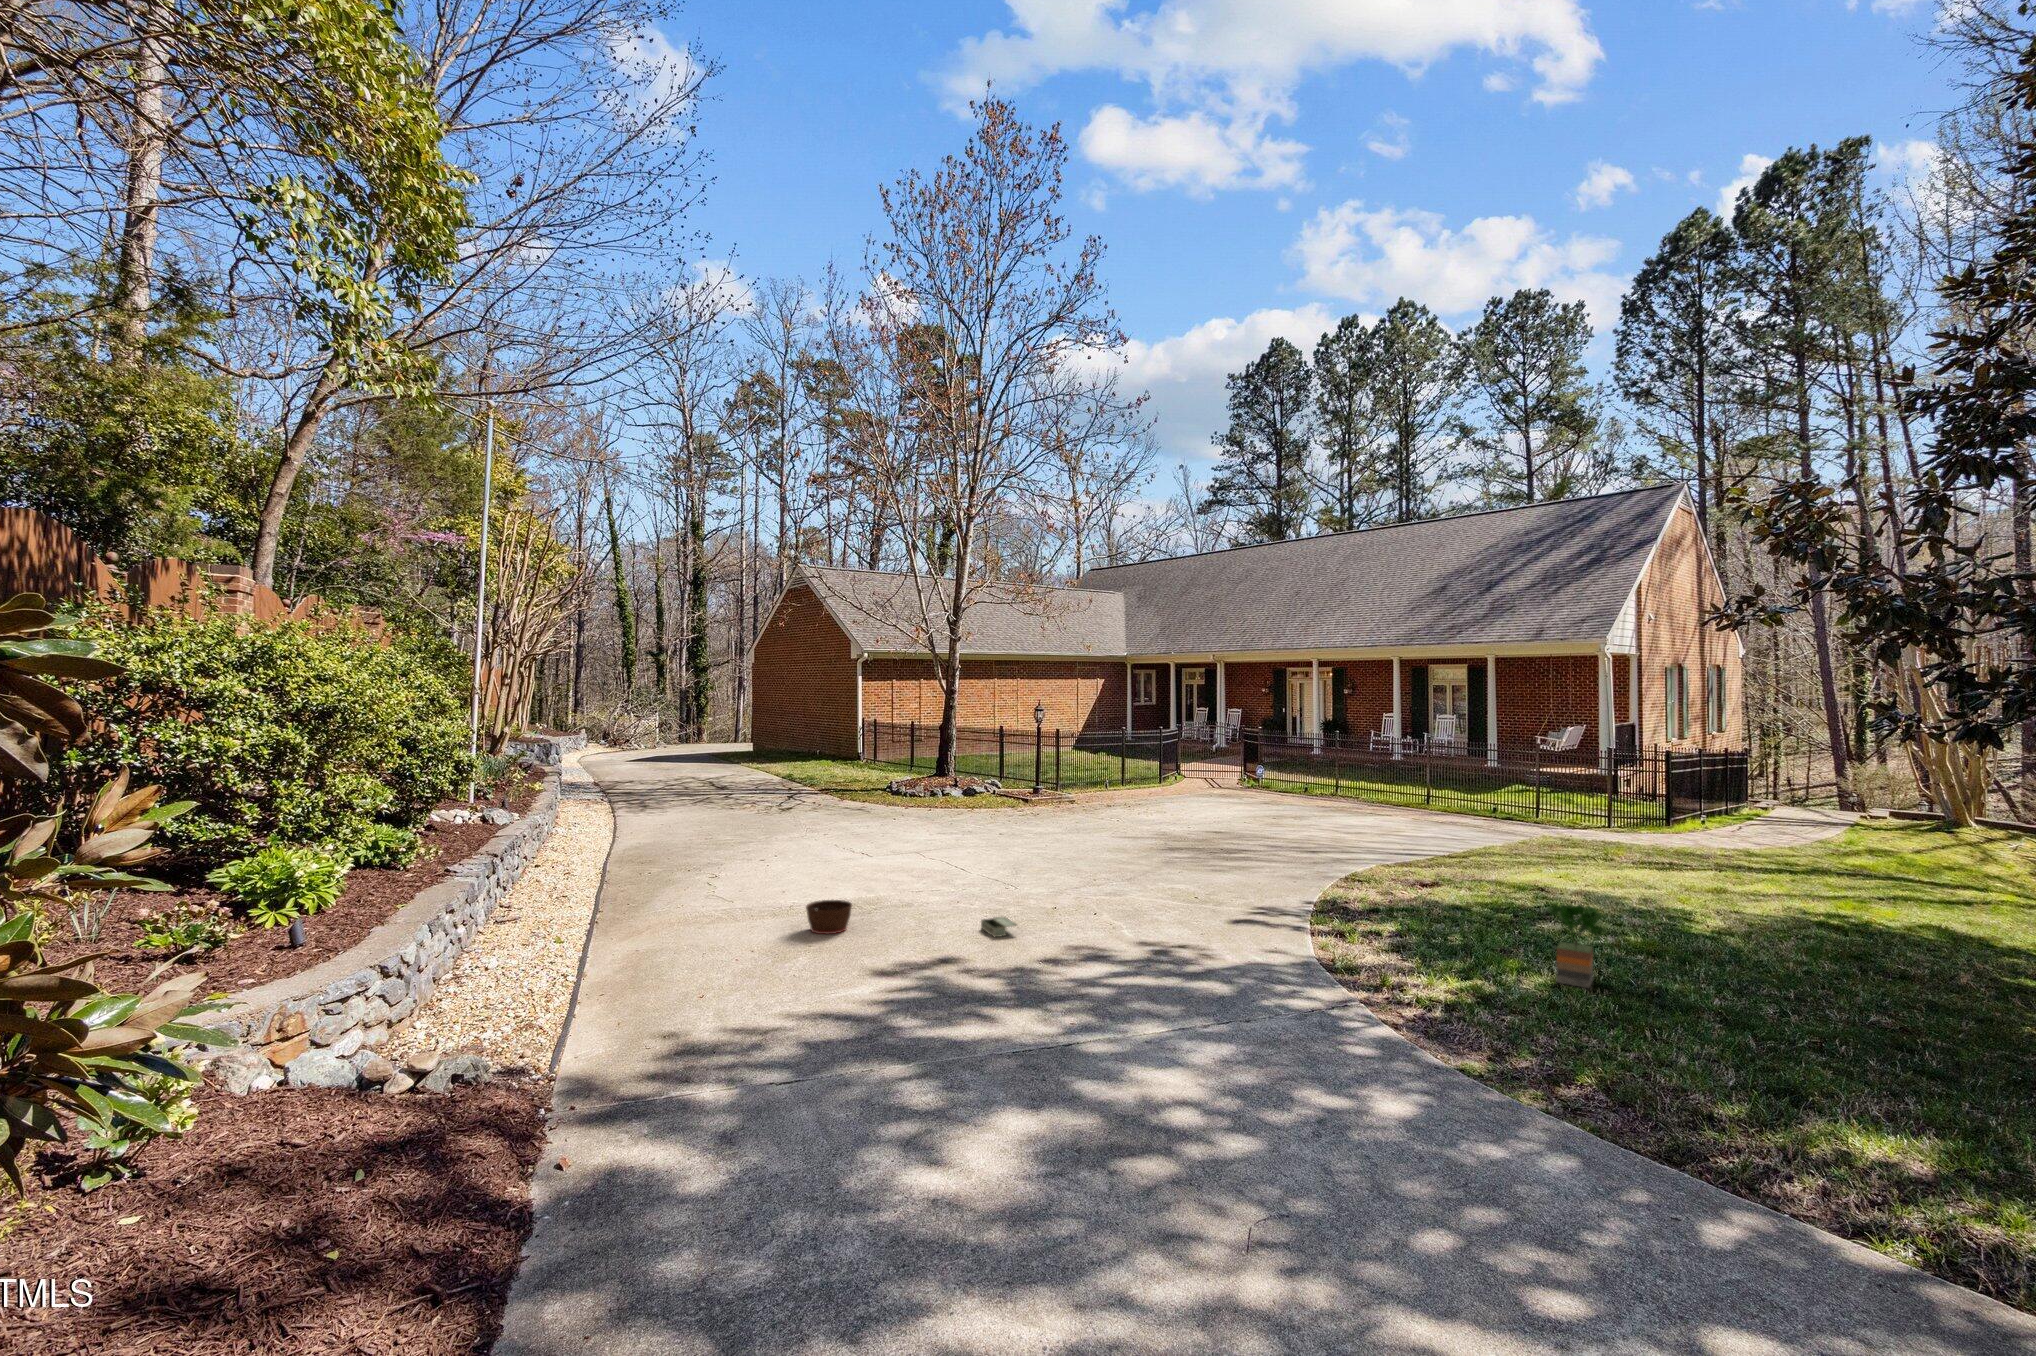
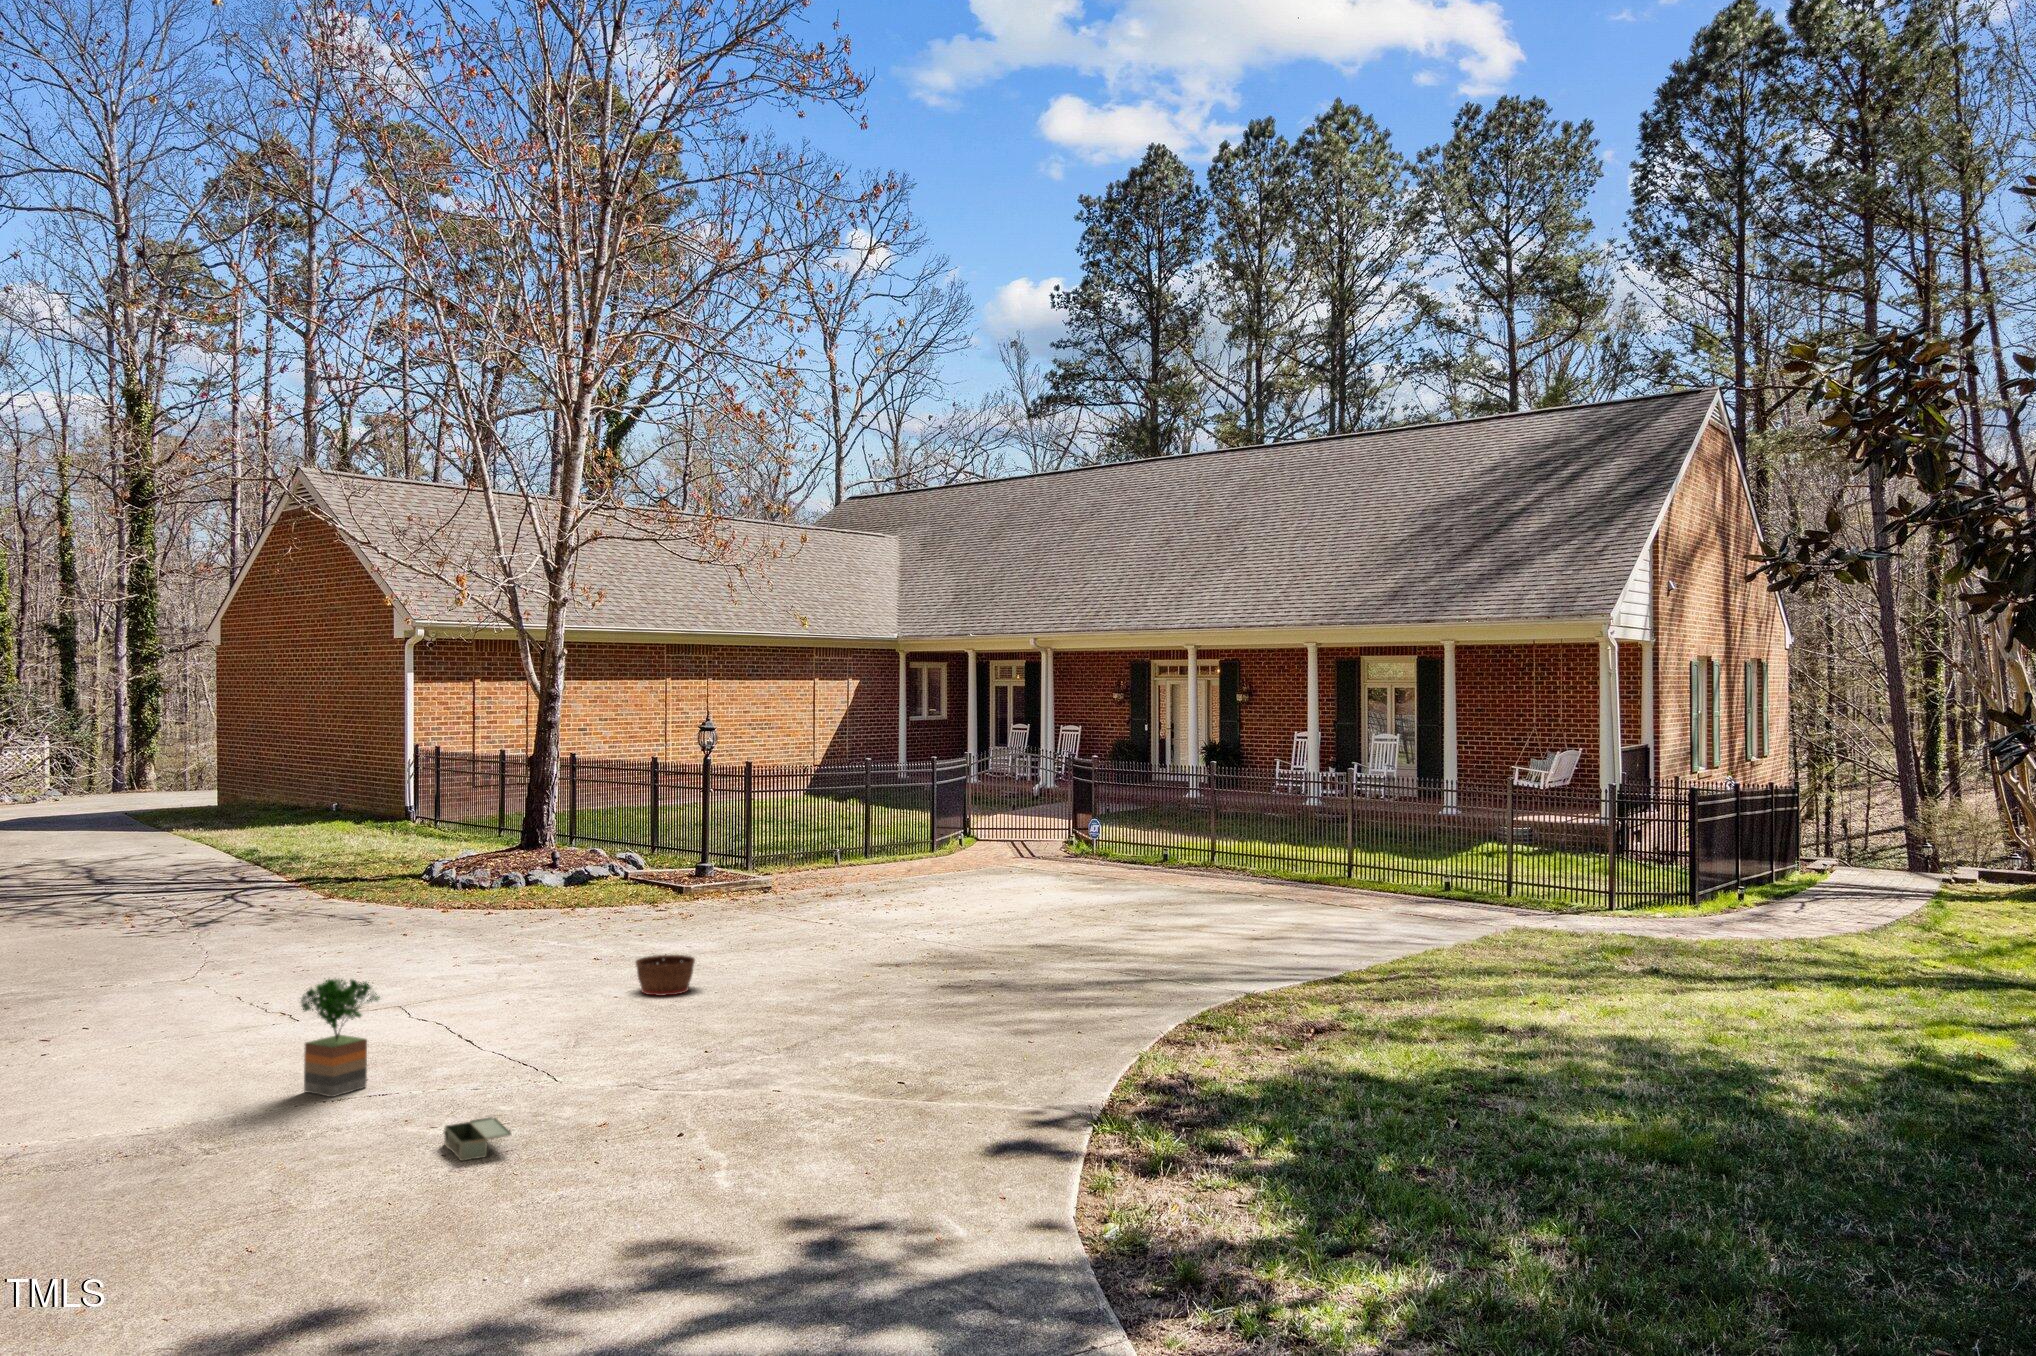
basket: present [806,900,852,934] -> present [636,955,695,996]
potted tree: present [1549,904,1607,988] -> present [301,979,380,1097]

